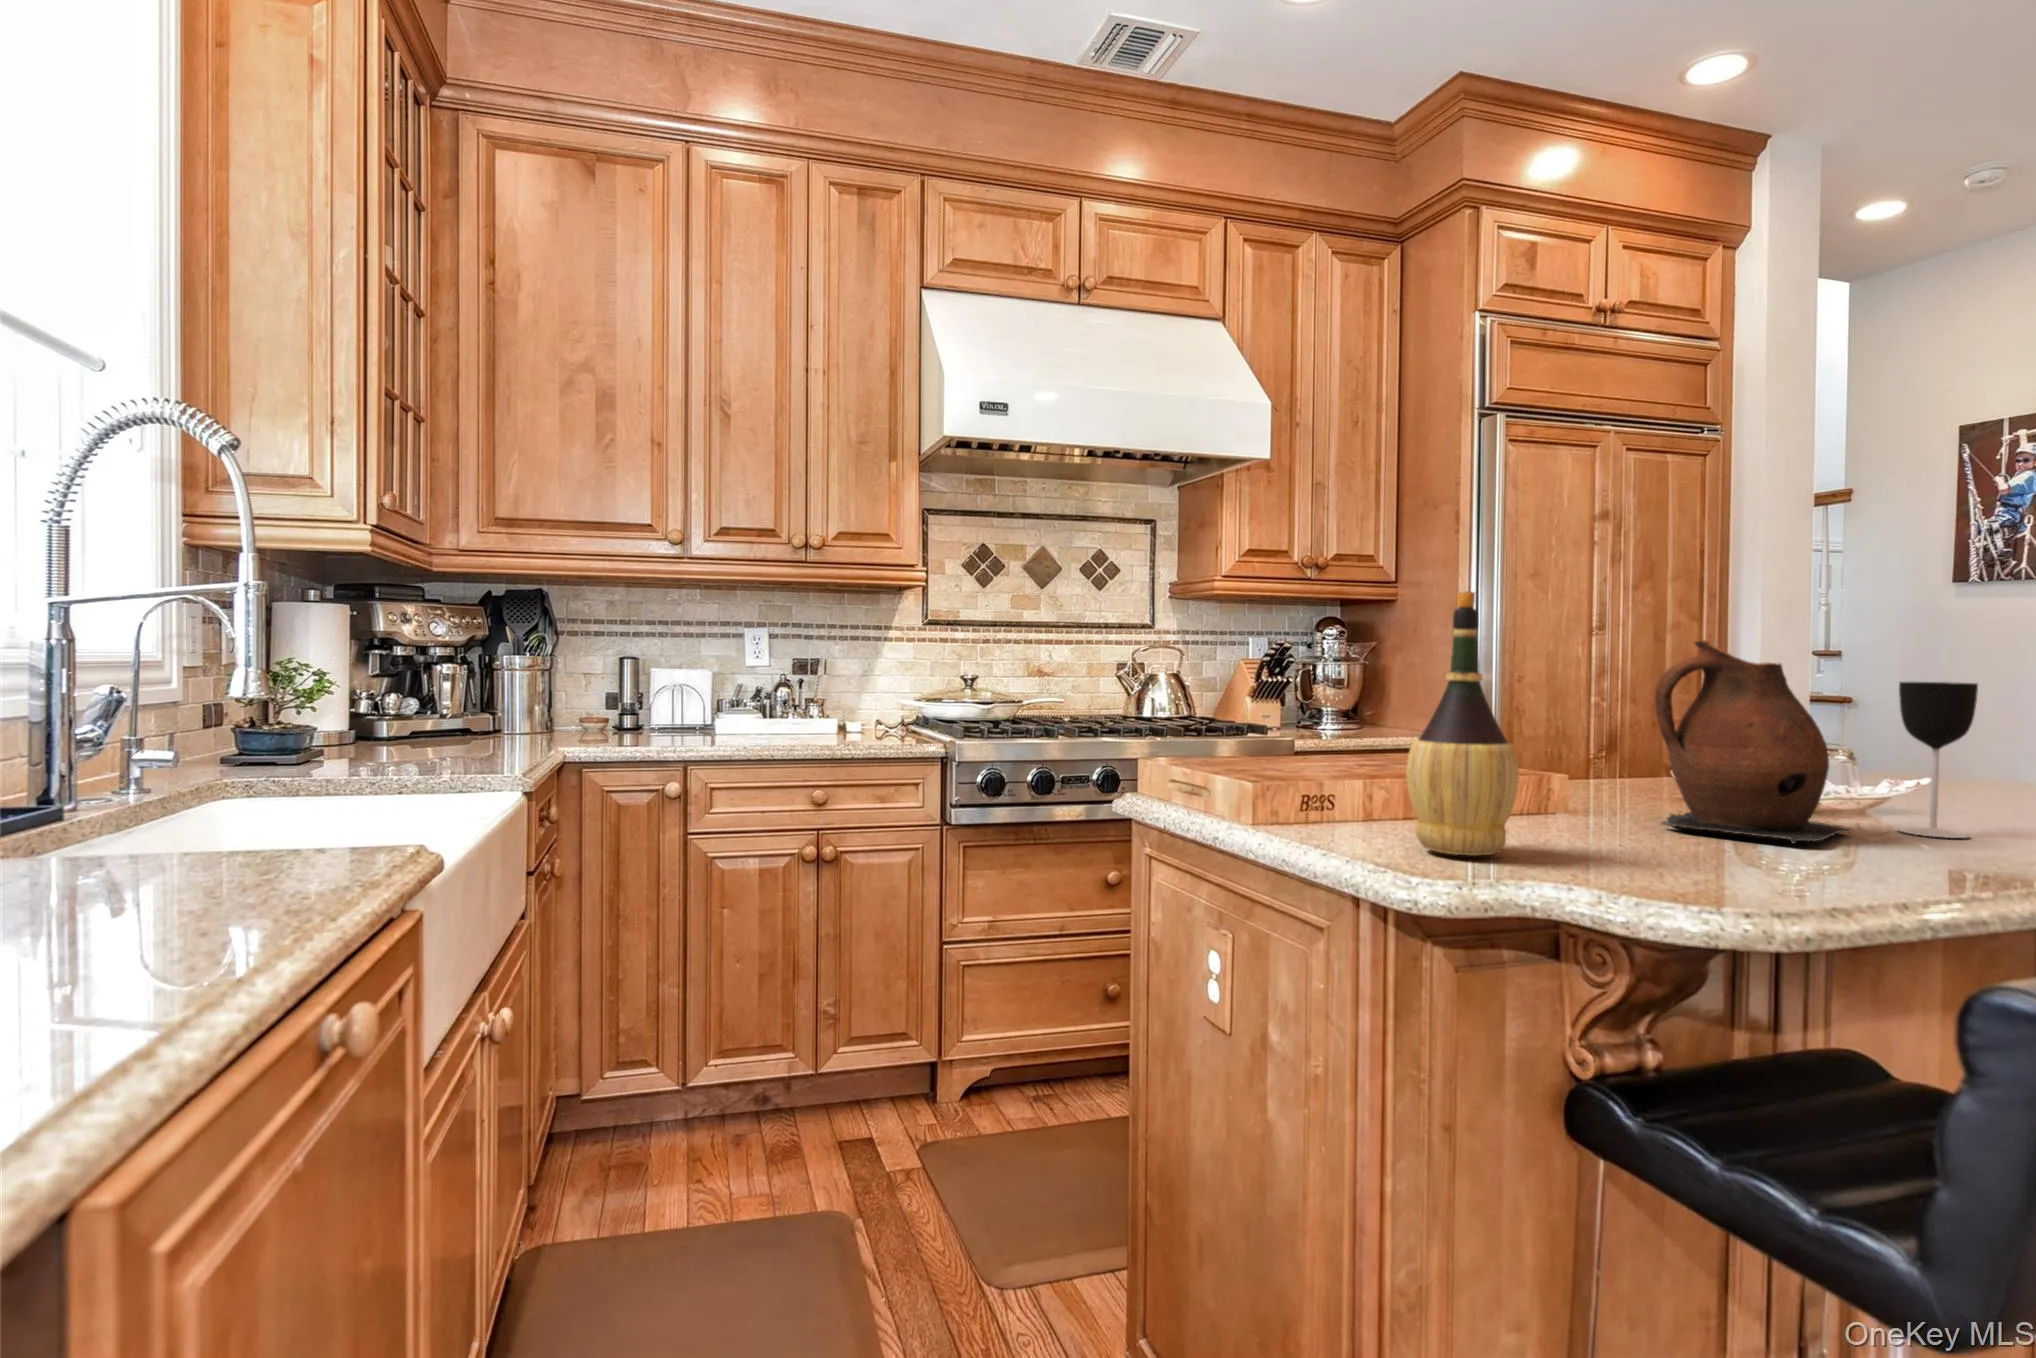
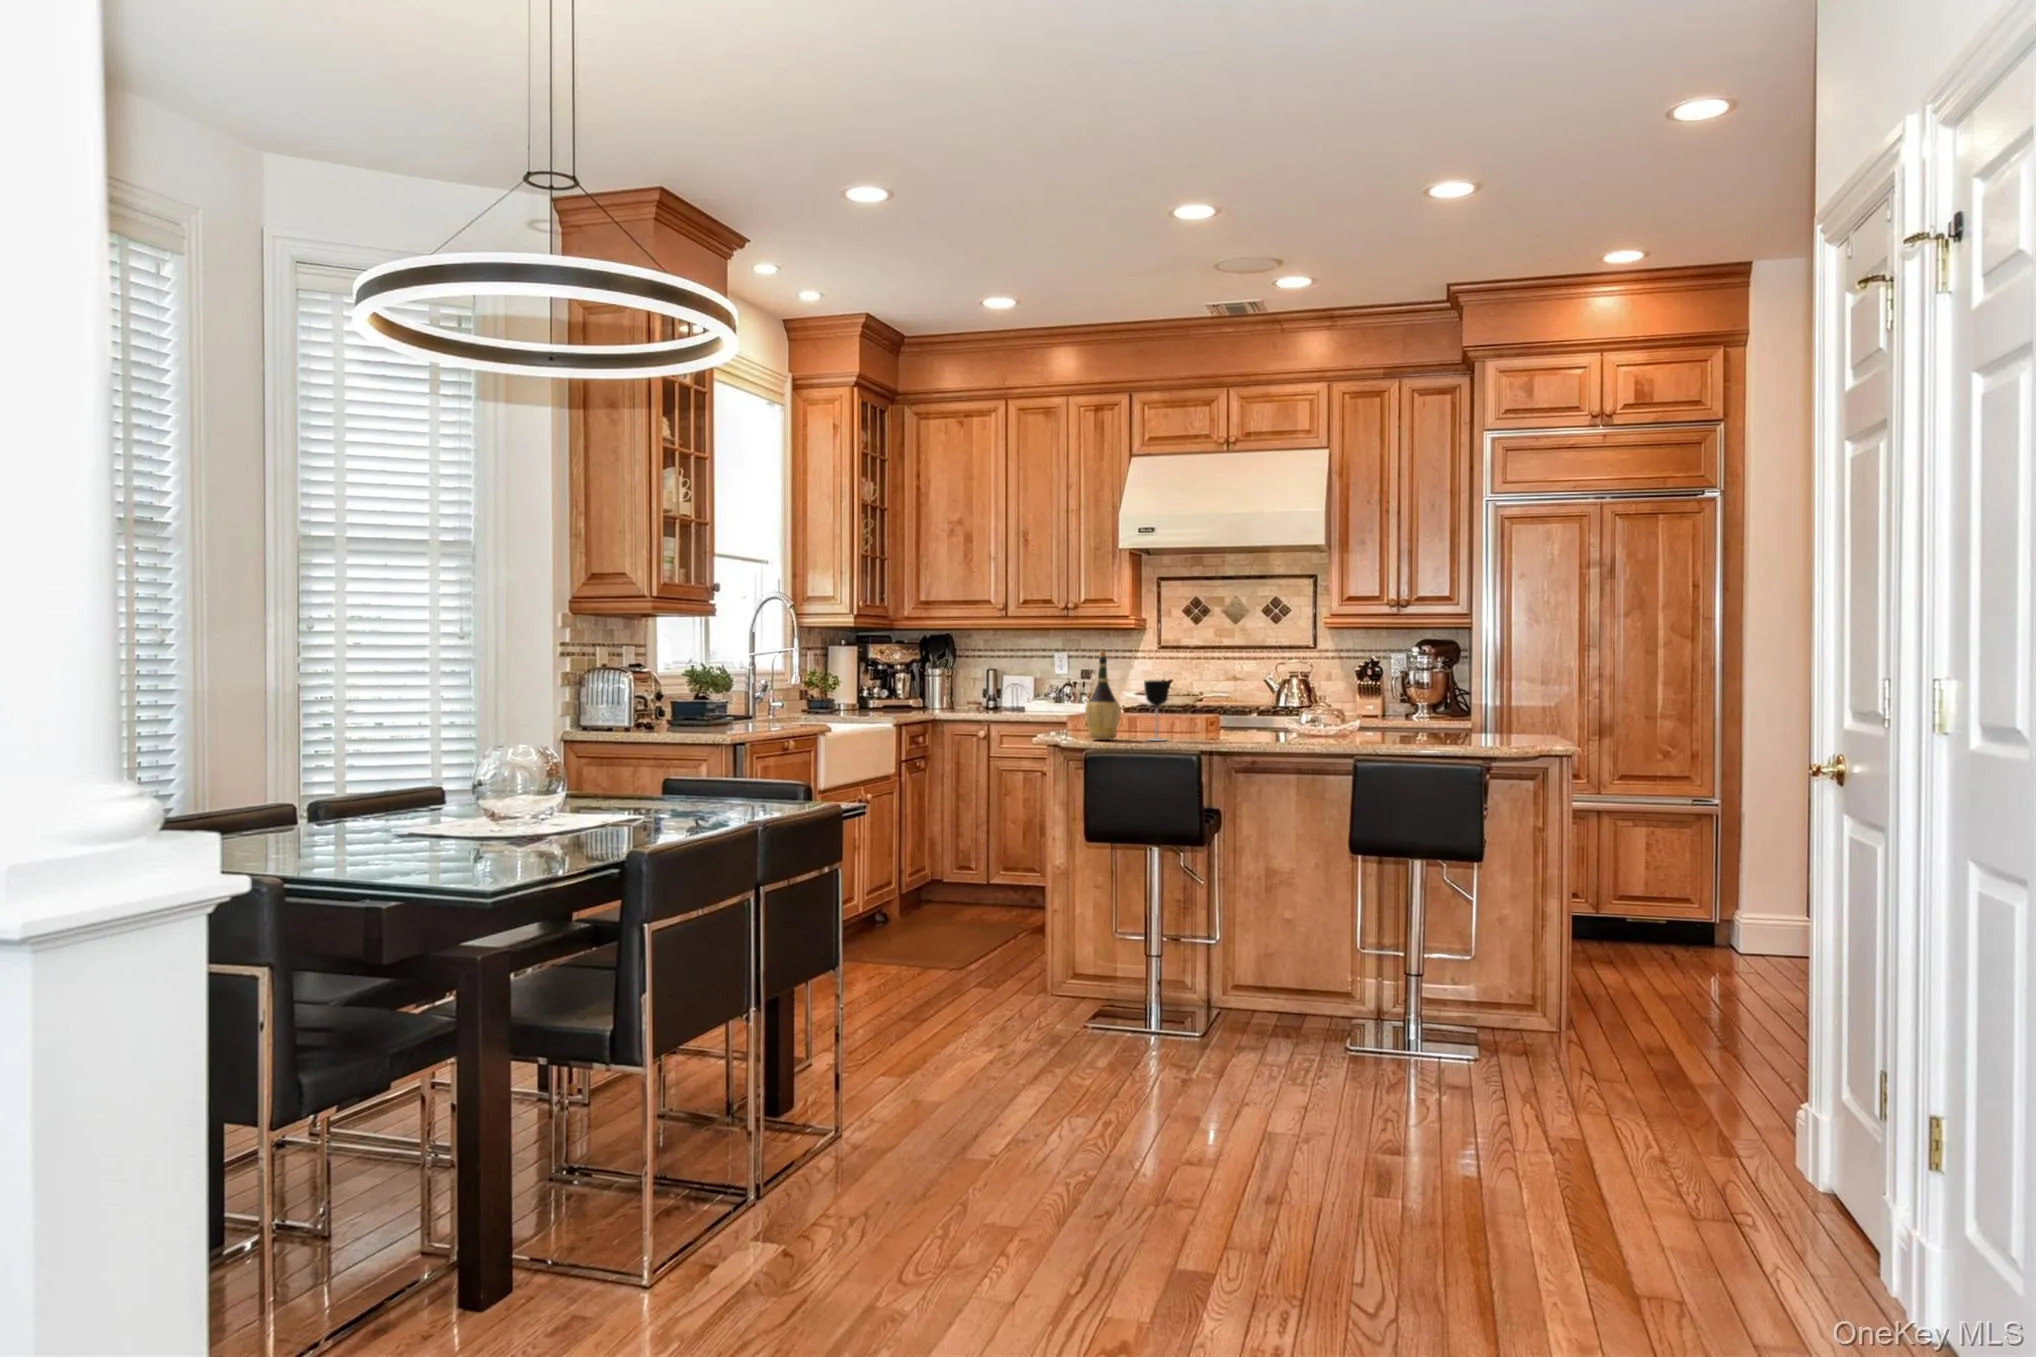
ceramic pitcher: present [1655,640,1850,844] -> none [1218,666,1289,743]
wine glass: present [1899,682,1978,838] -> present [1144,680,1170,741]

